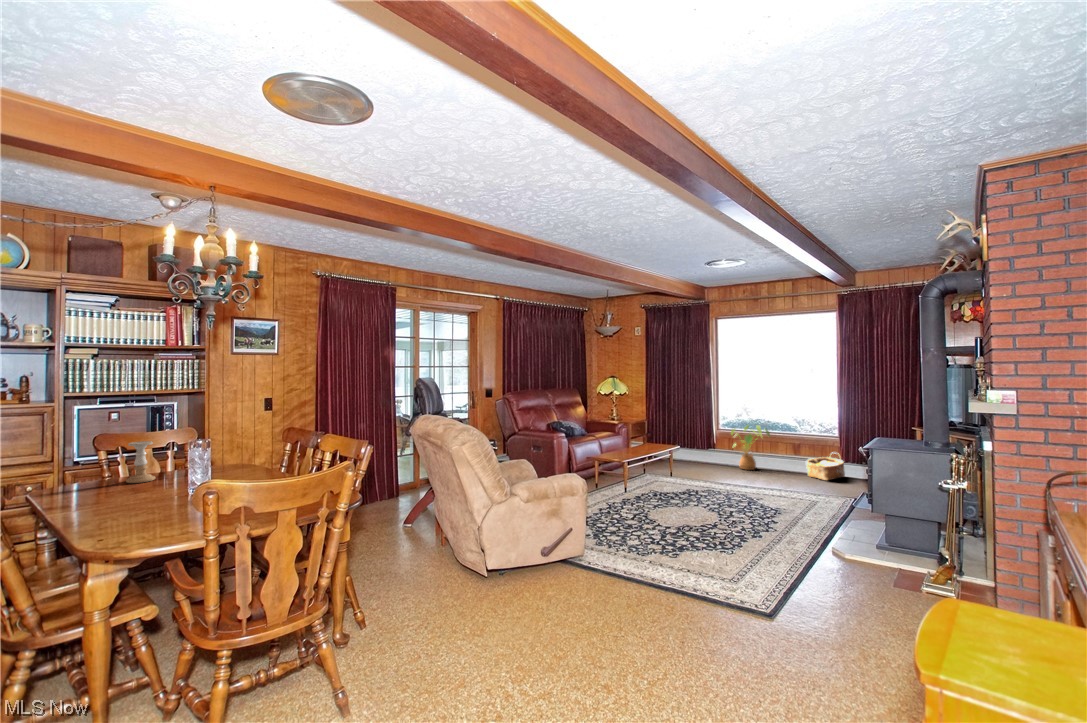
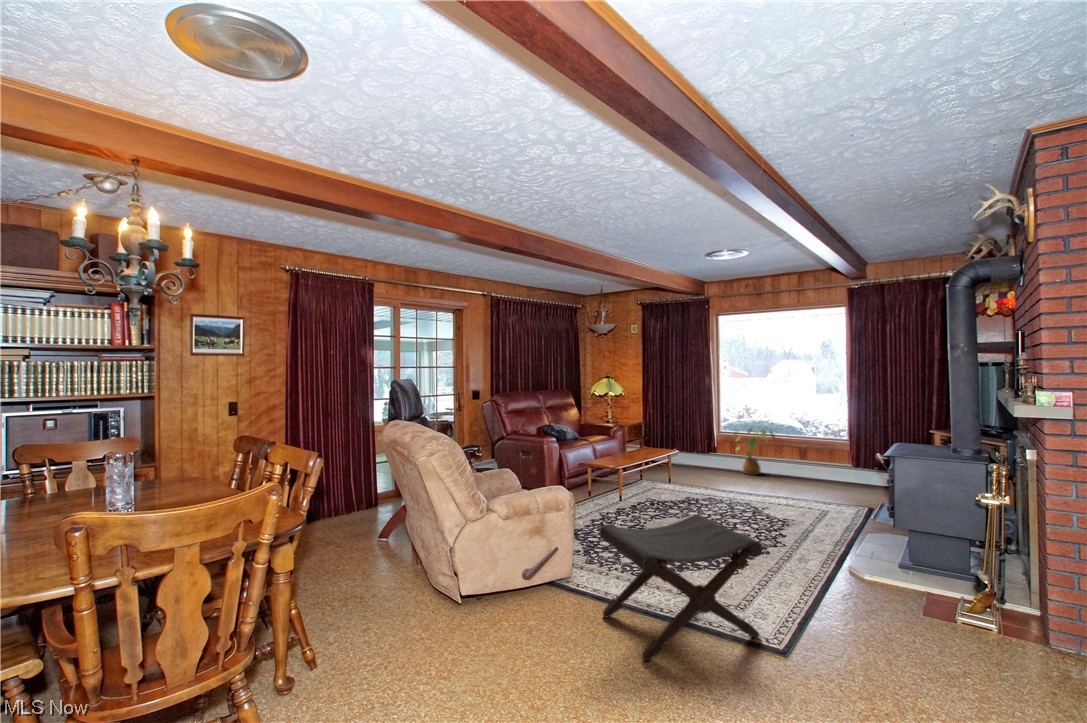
candle holder: present [126,441,155,483] -> none [38,454,75,503]
woven basket: present [806,452,845,480] -> none [813,456,856,487]
footstool: none [609,499,751,621] -> present [599,514,762,661]

